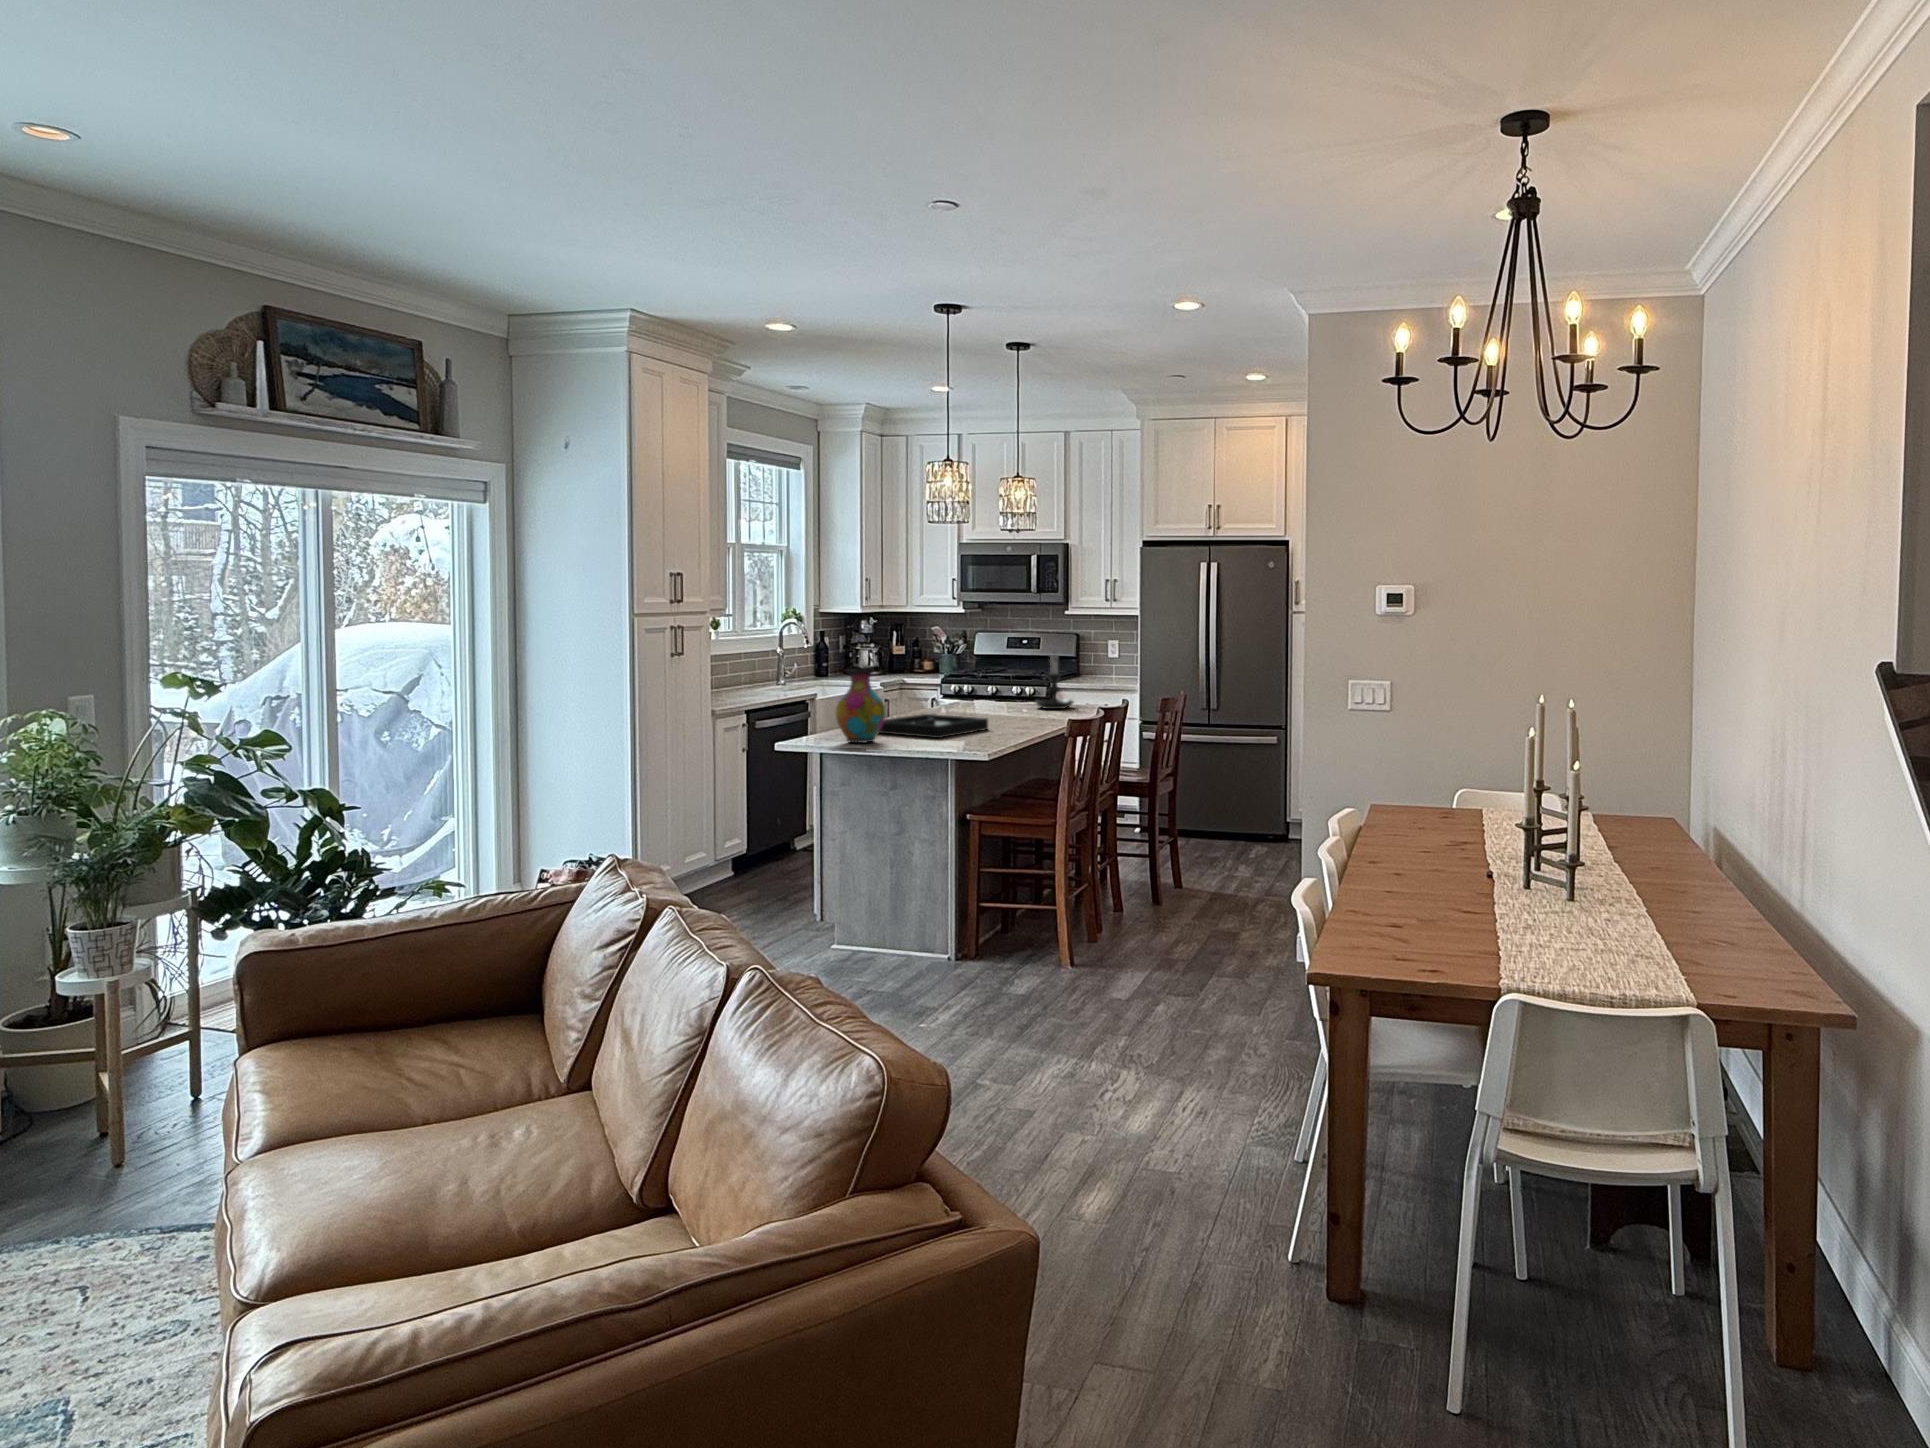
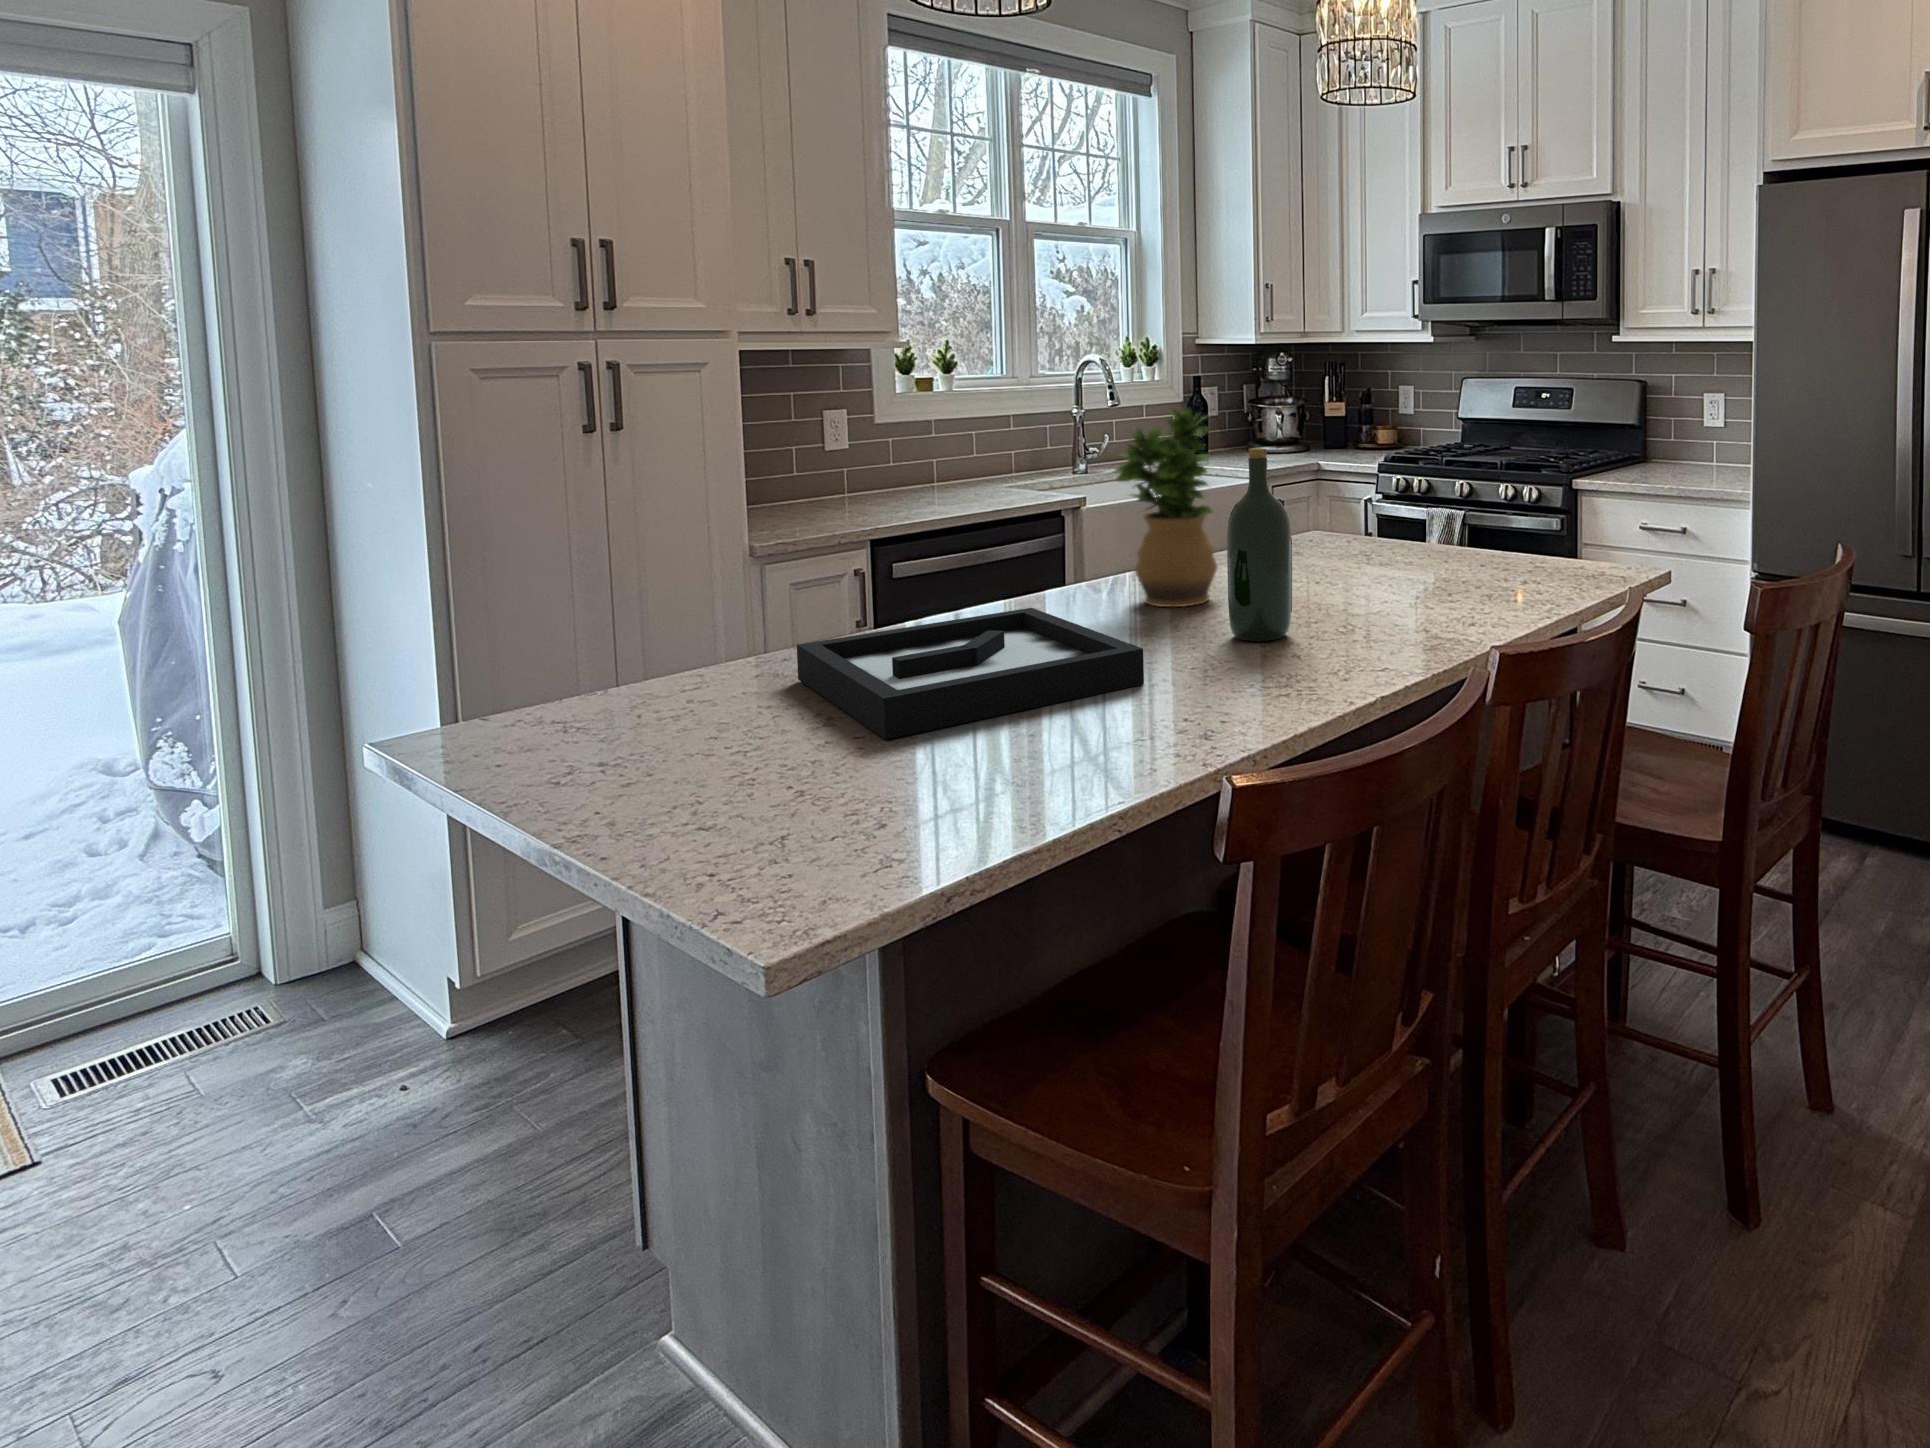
potted plant: none [932,644,971,718] -> present [1115,407,1218,607]
candle holder: present [1036,655,1074,709] -> none [1432,422,1535,576]
wine bottle: none [993,658,1015,722] -> present [1227,448,1292,641]
vase: present [836,668,885,743] -> none [505,494,701,760]

